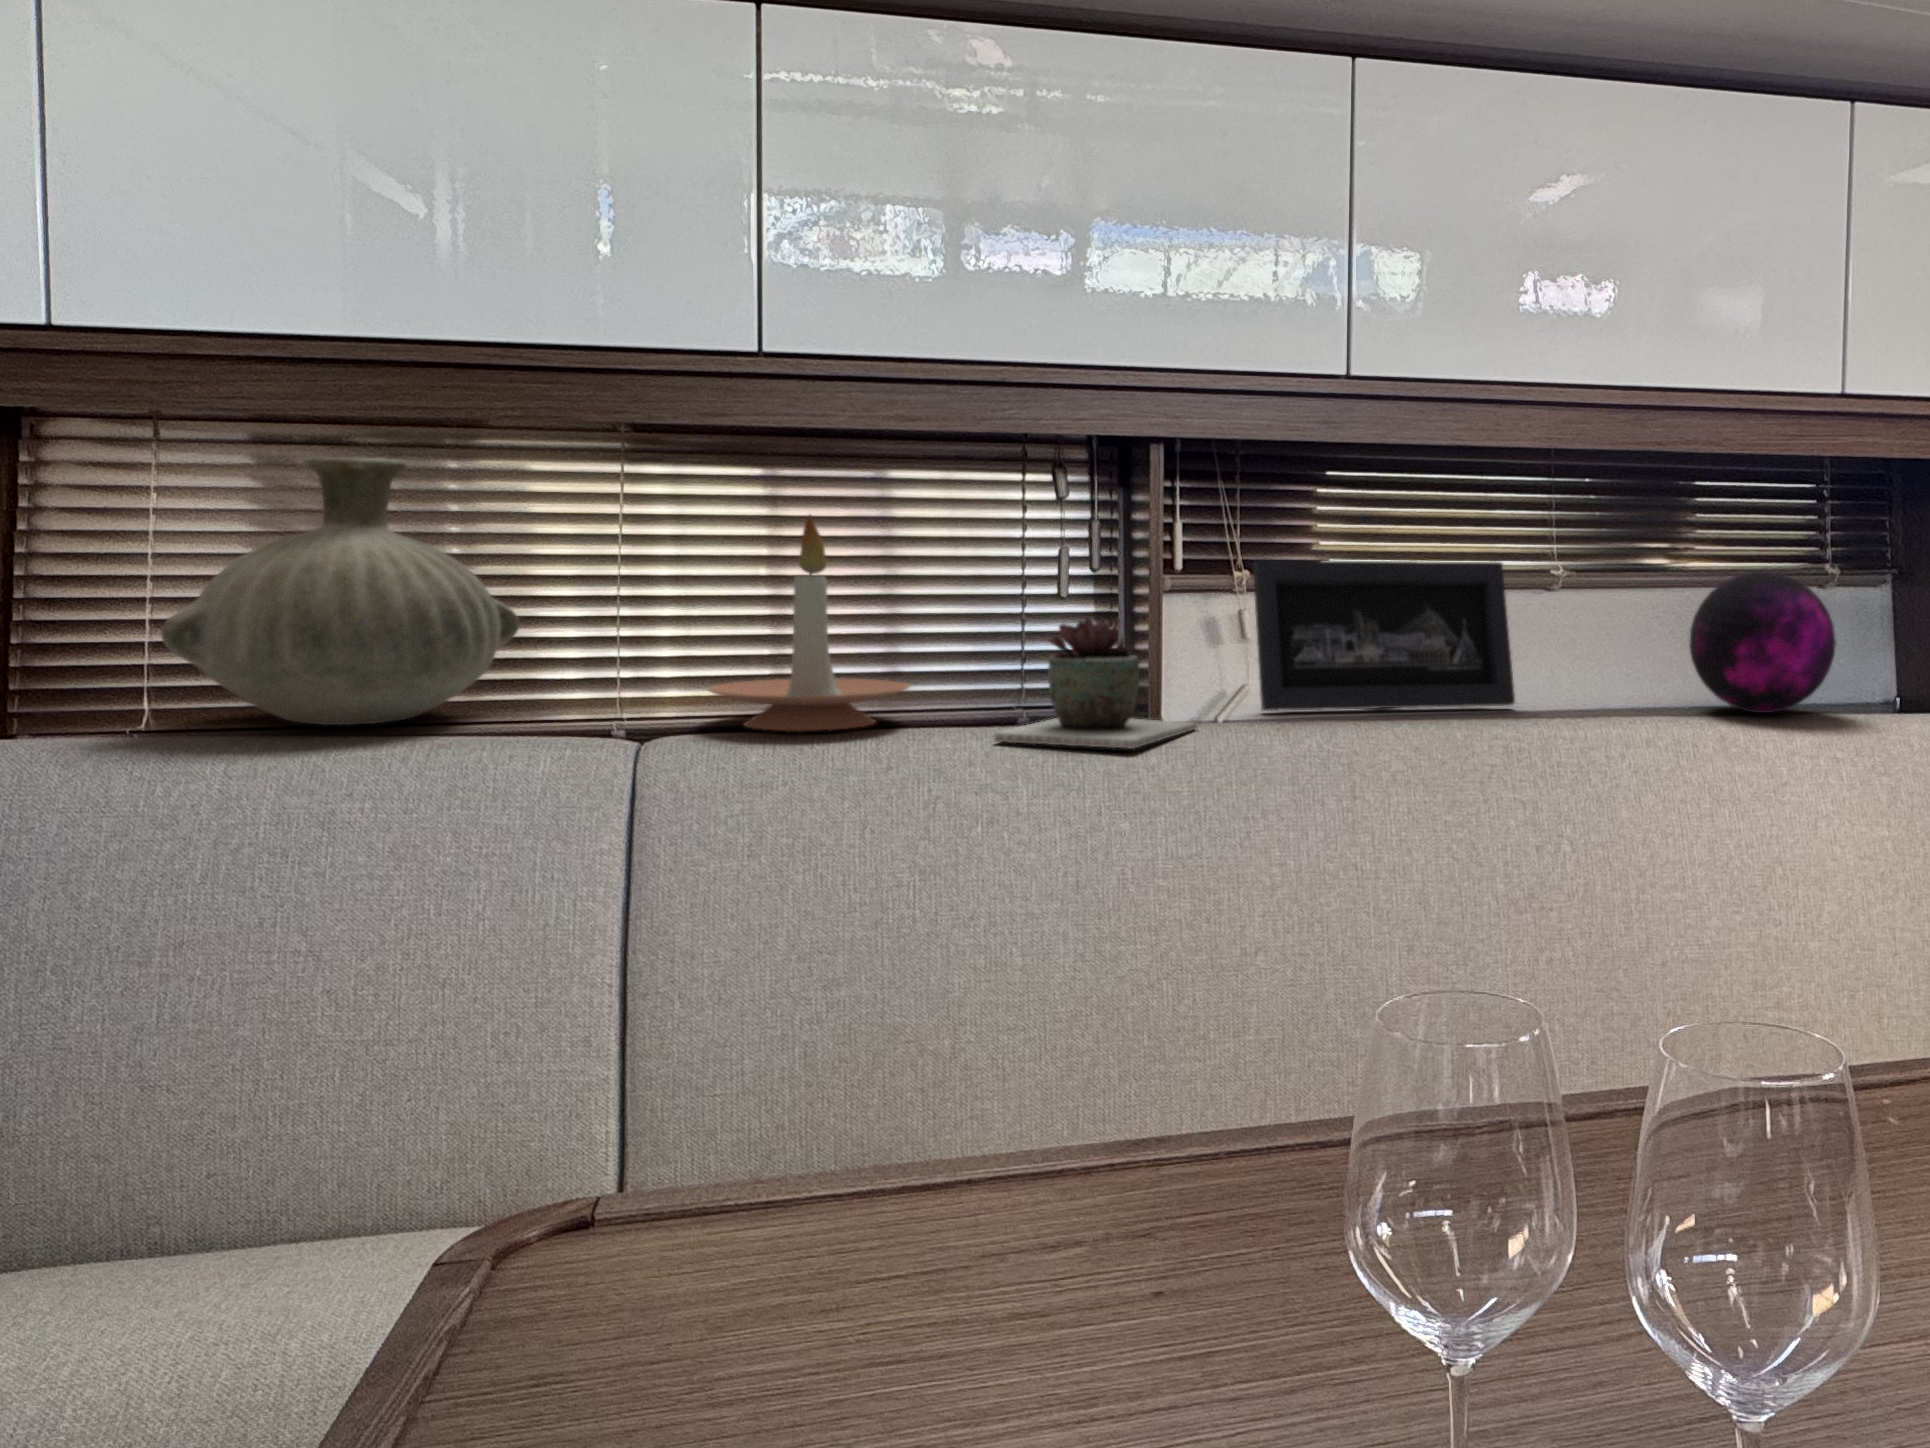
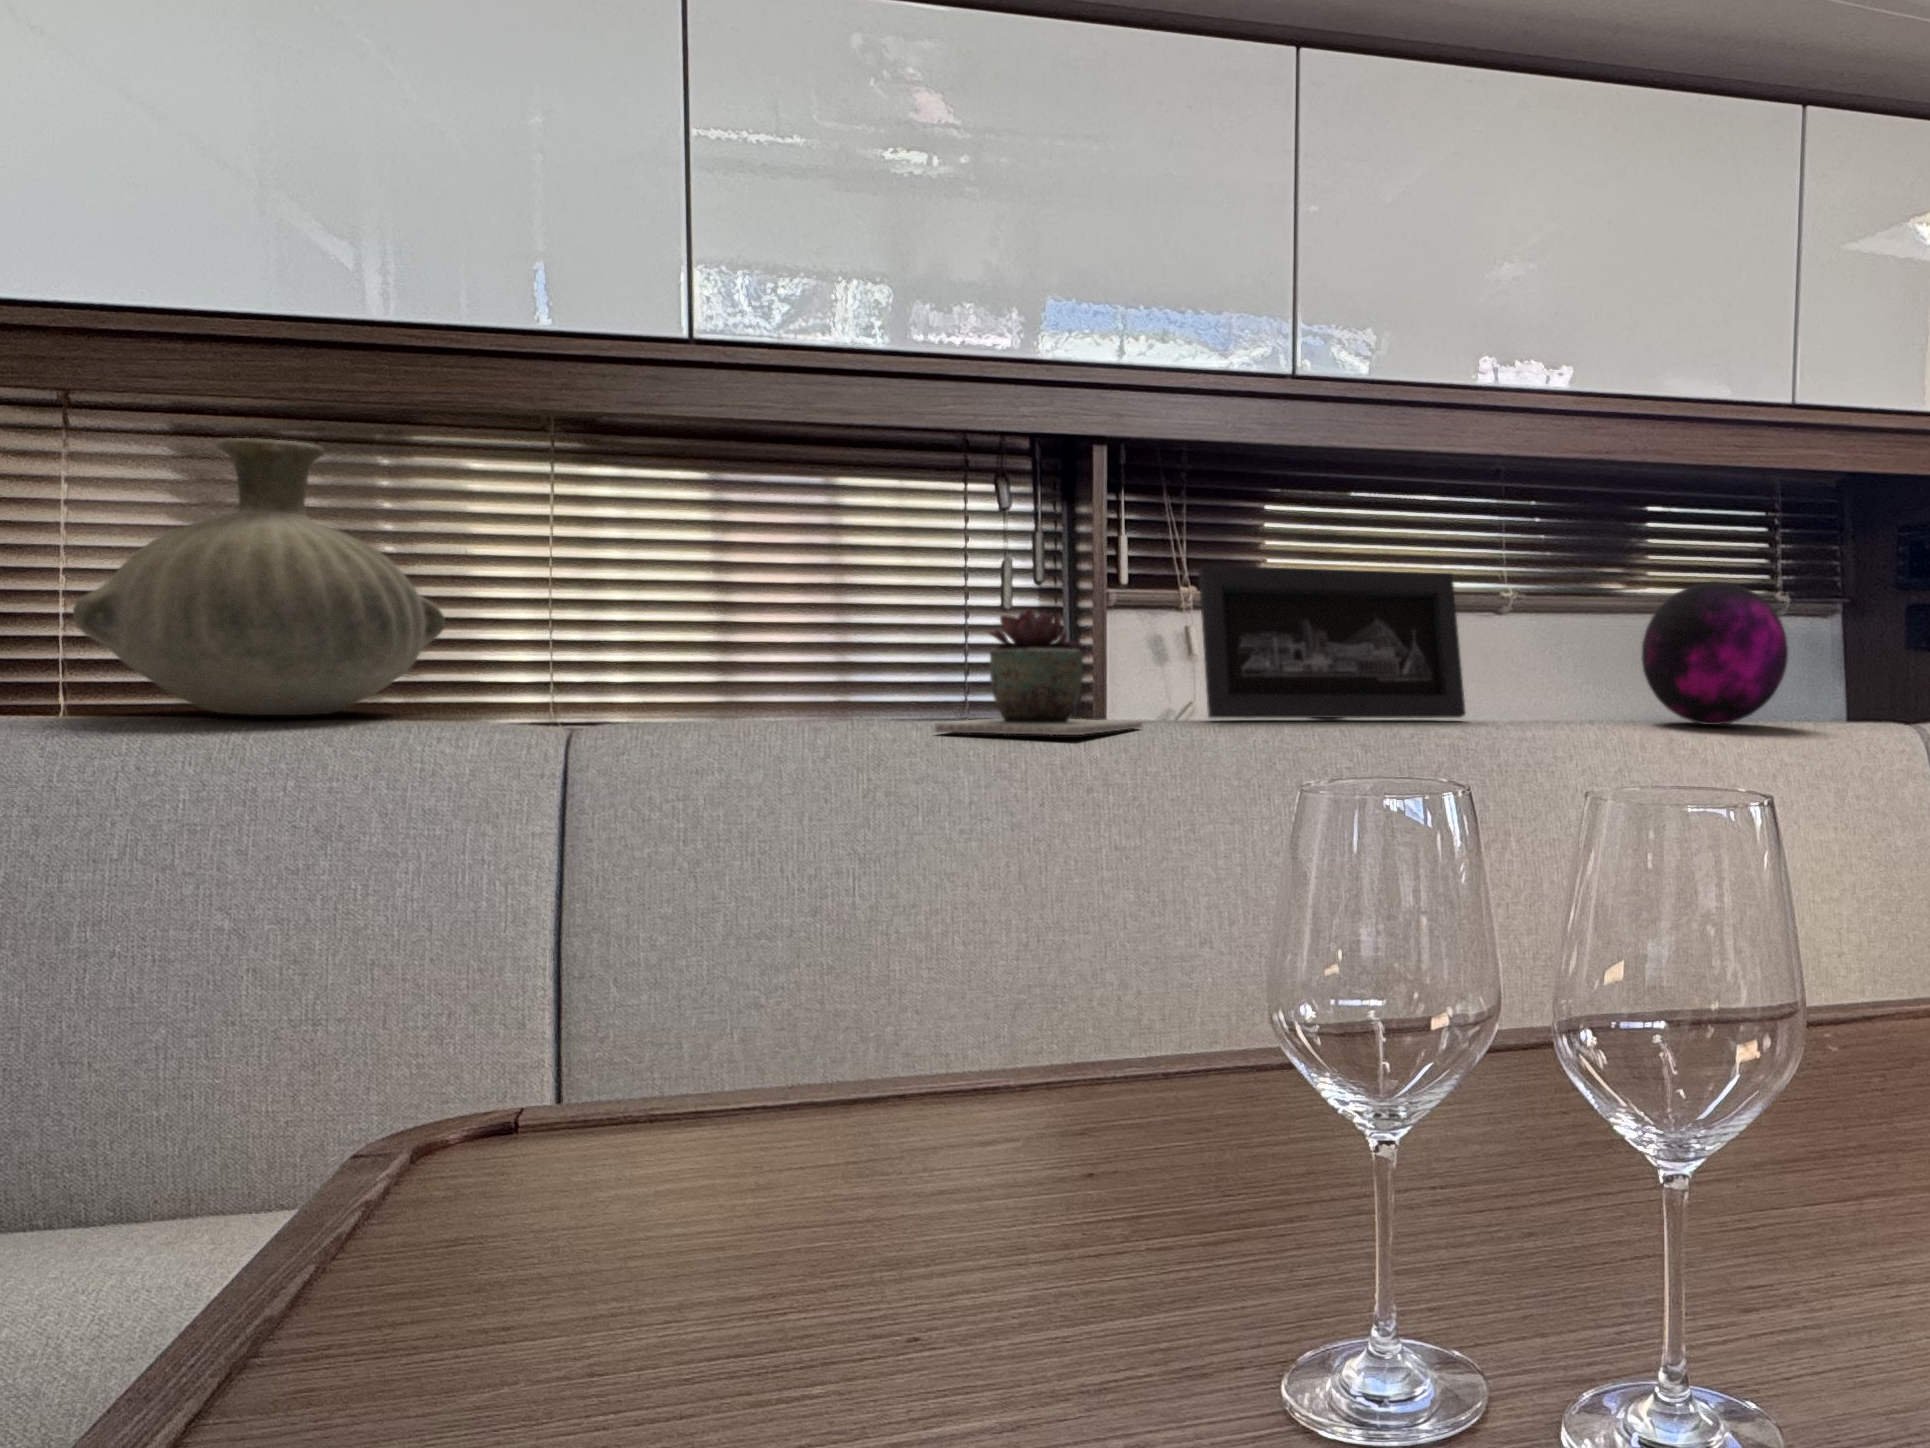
candle holder: present [707,515,910,731] -> none [640,506,849,723]

